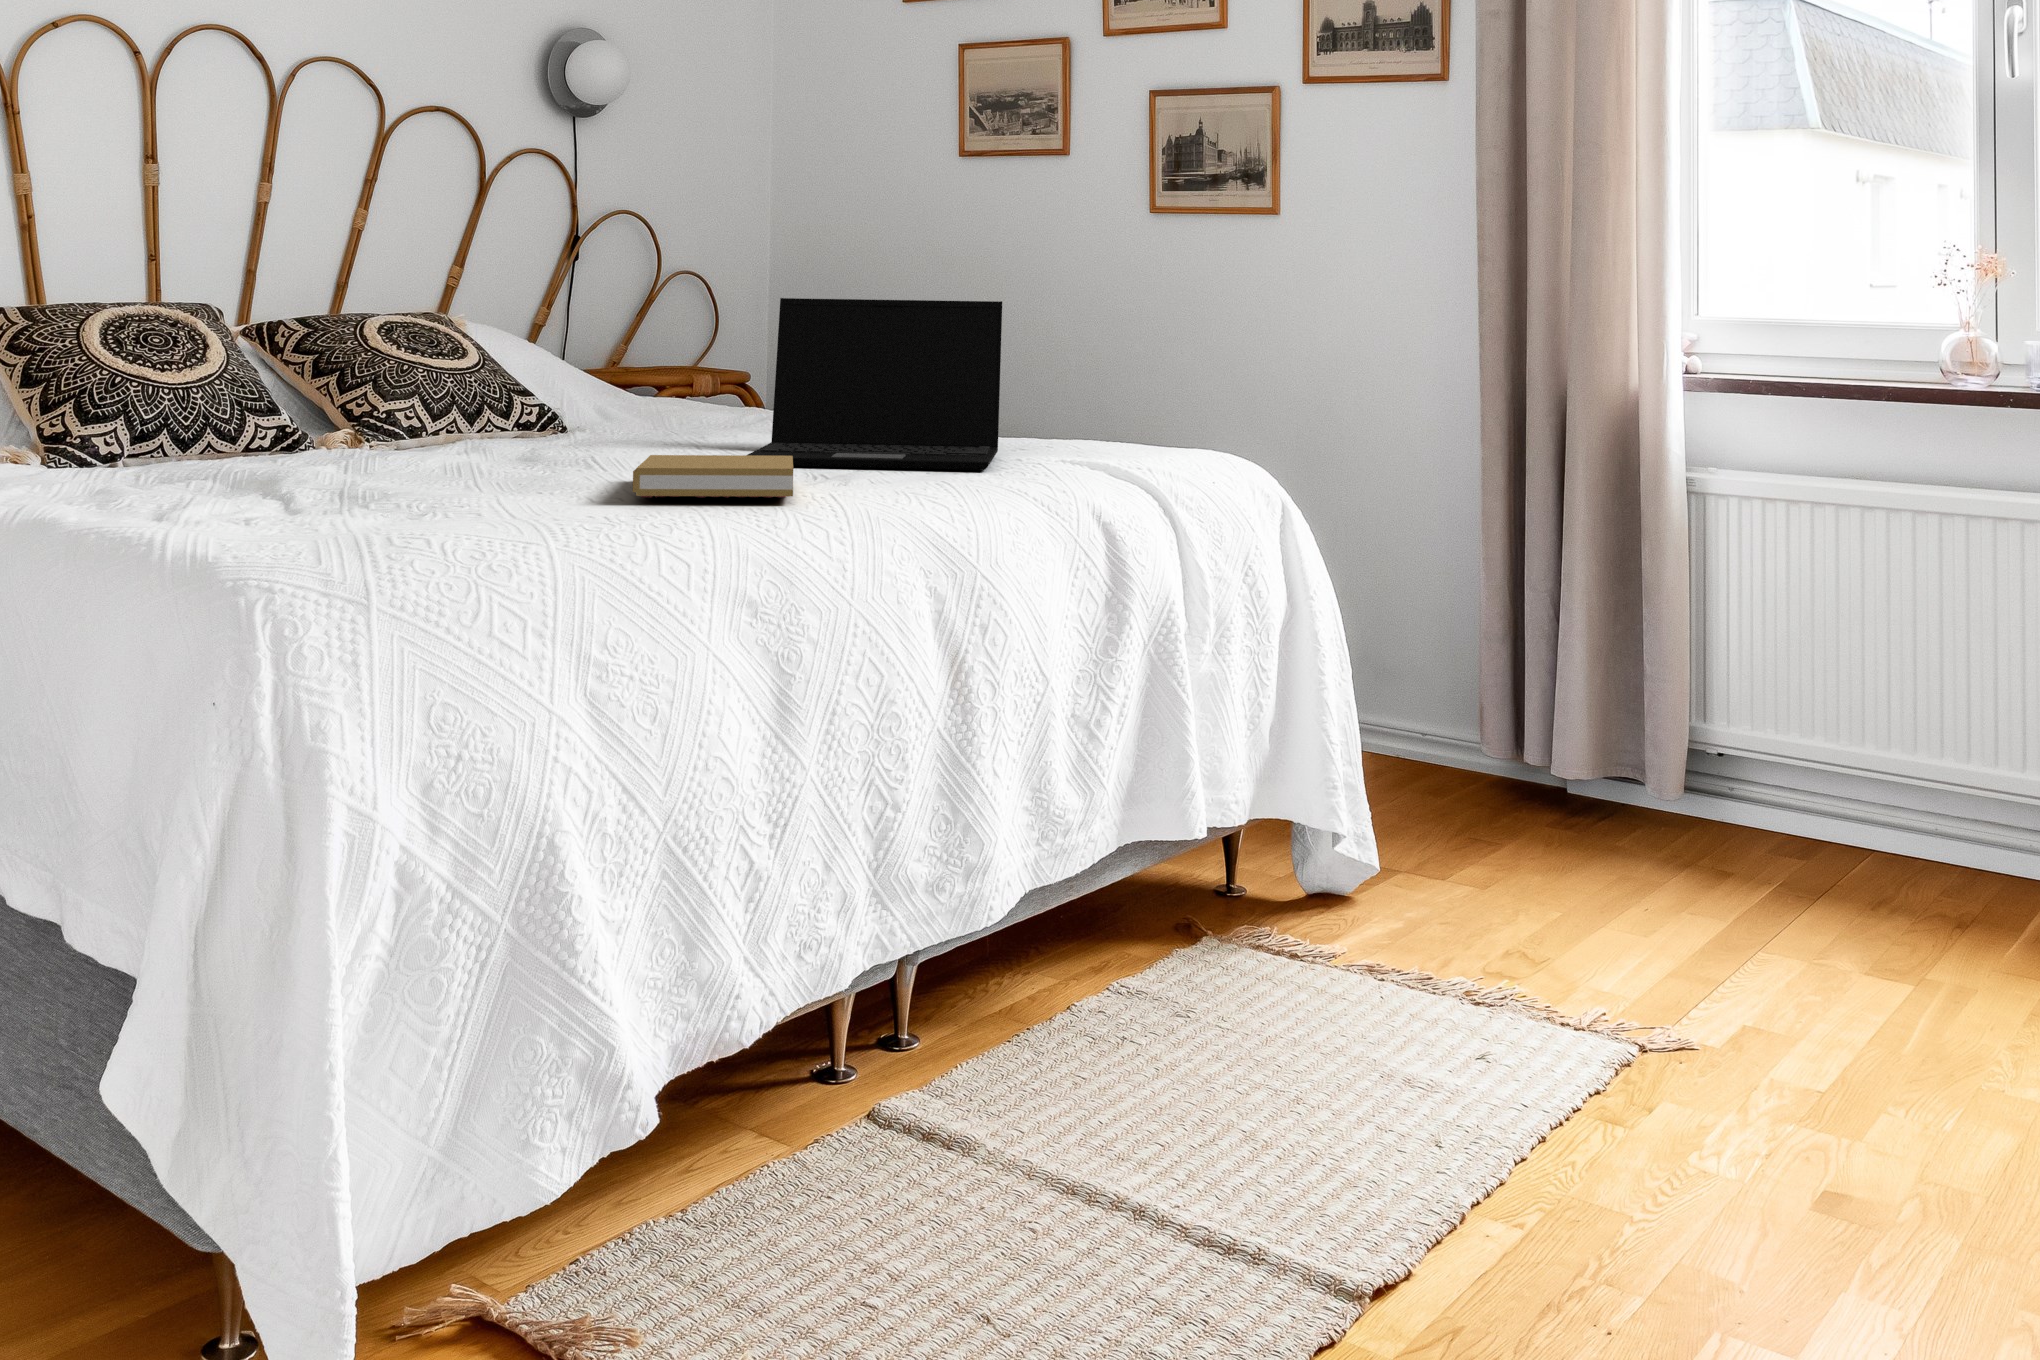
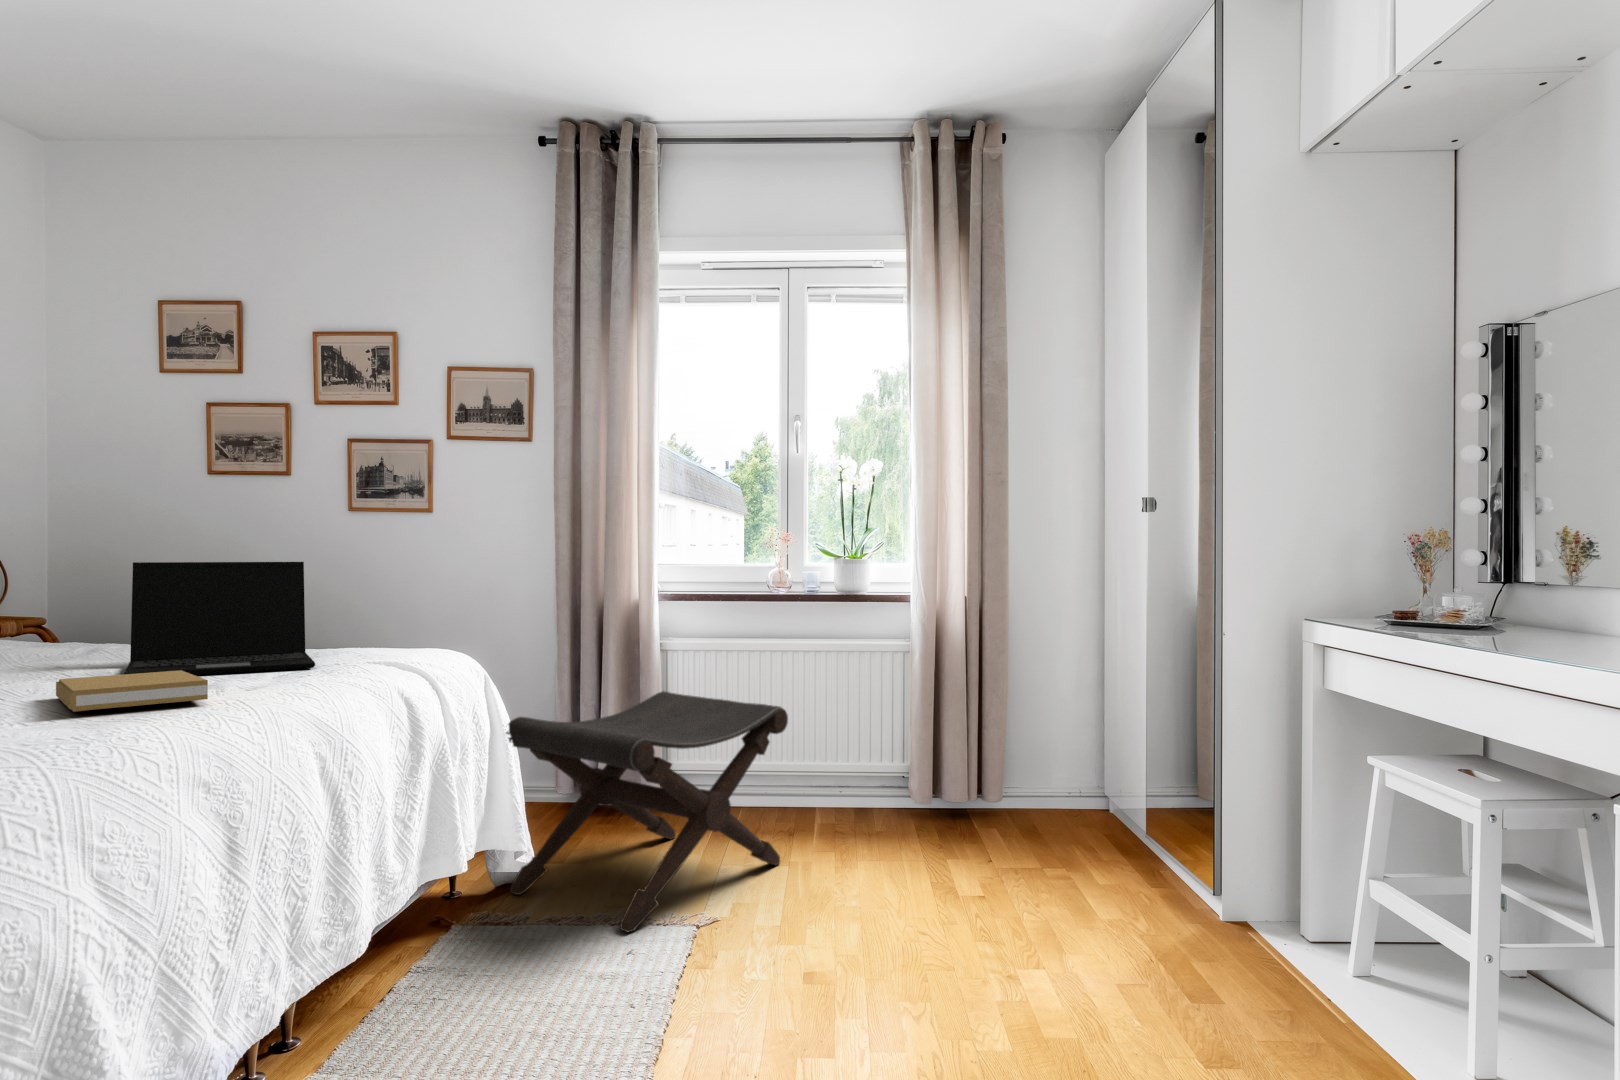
footstool: none [1317,579,1907,1019] -> present [506,691,788,932]

